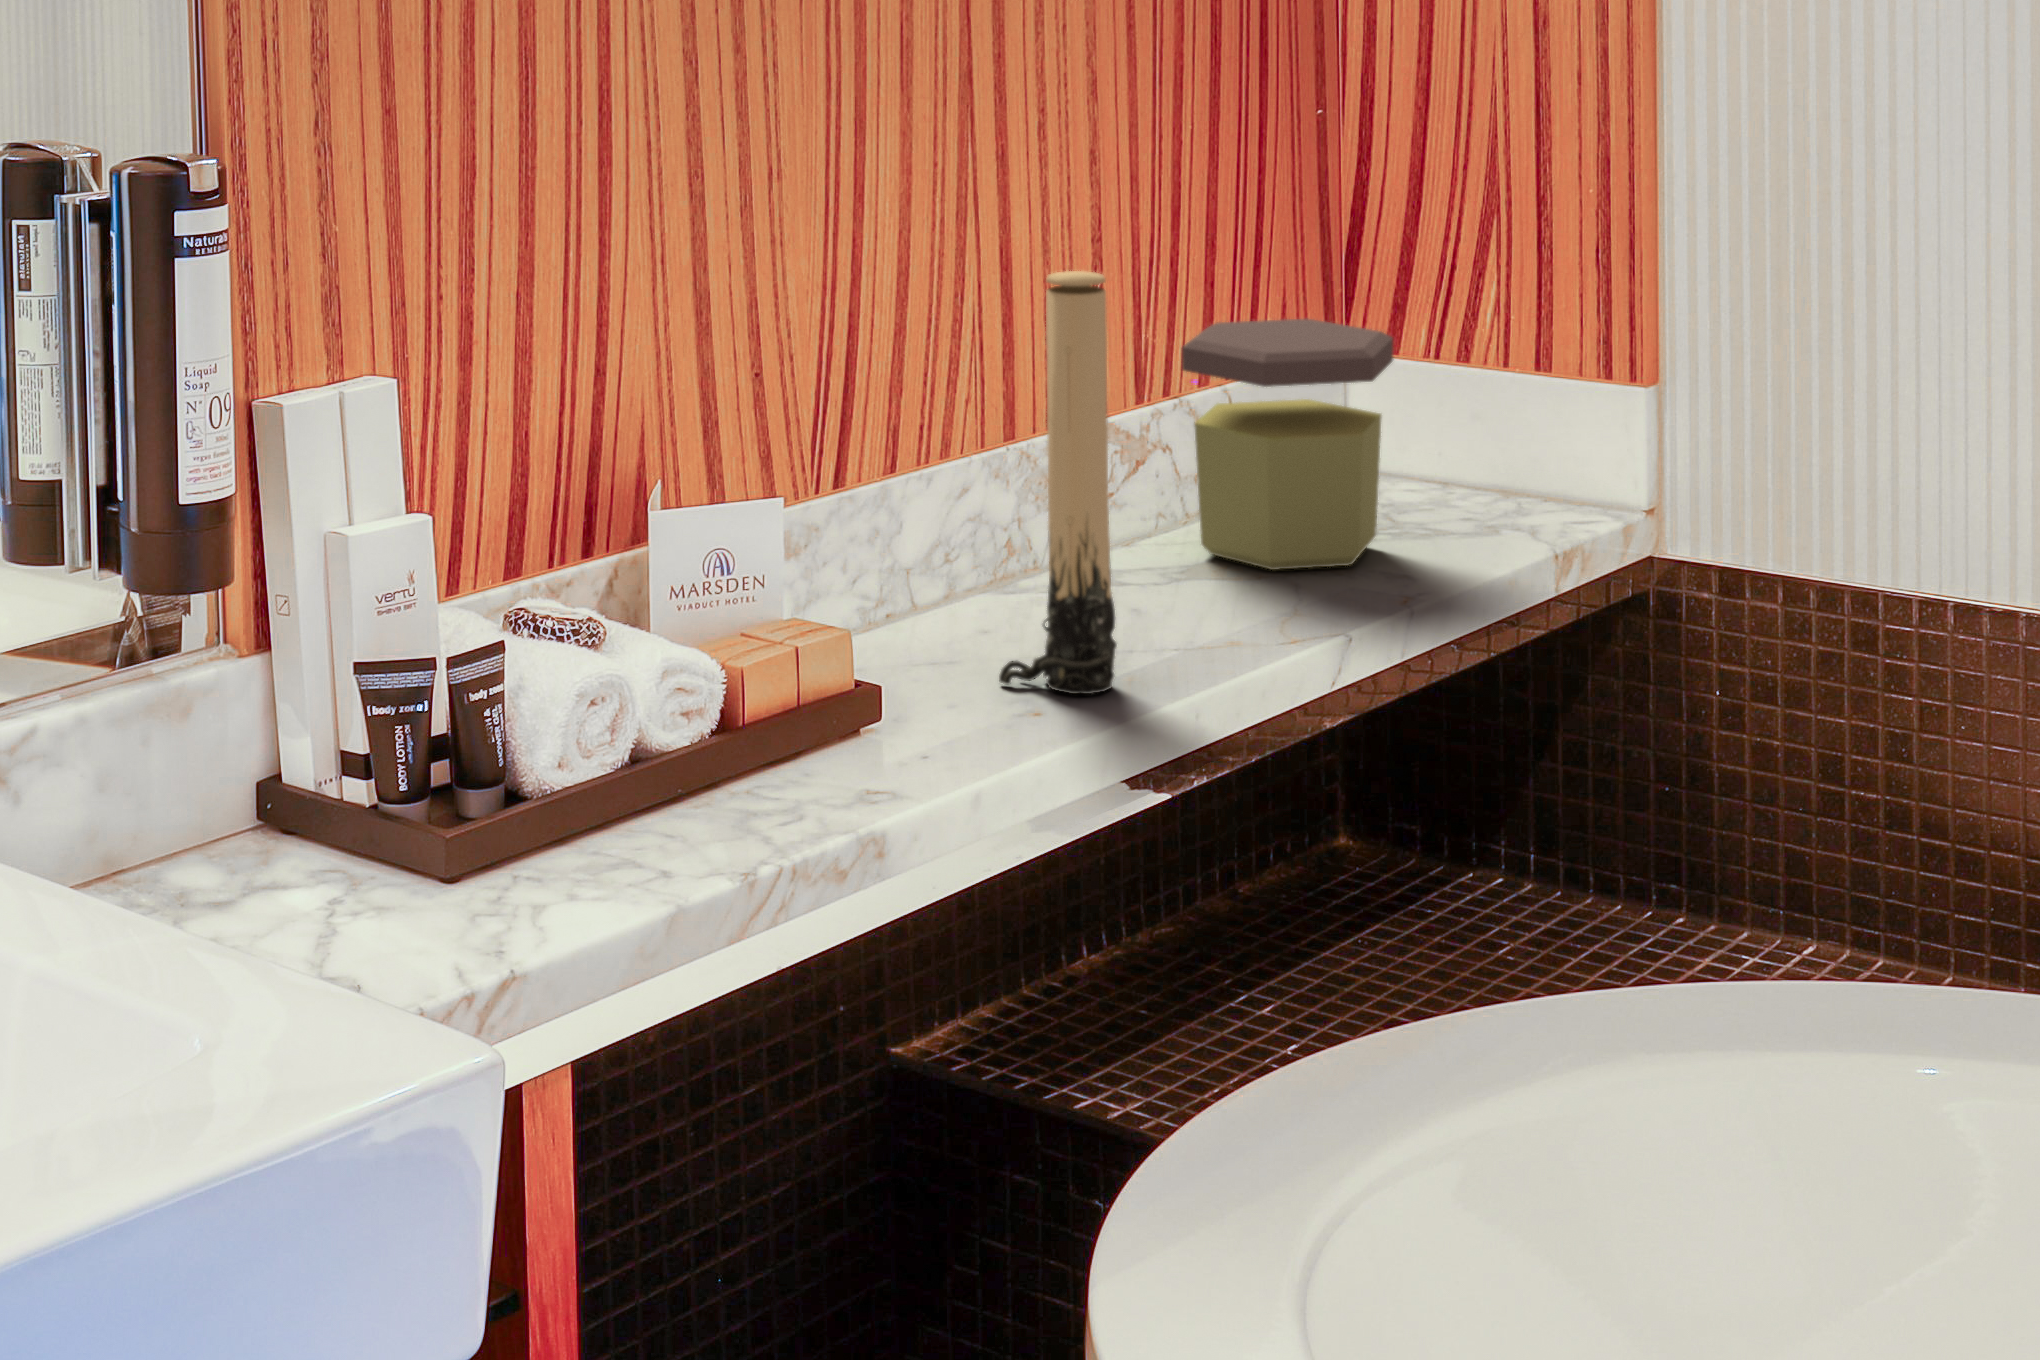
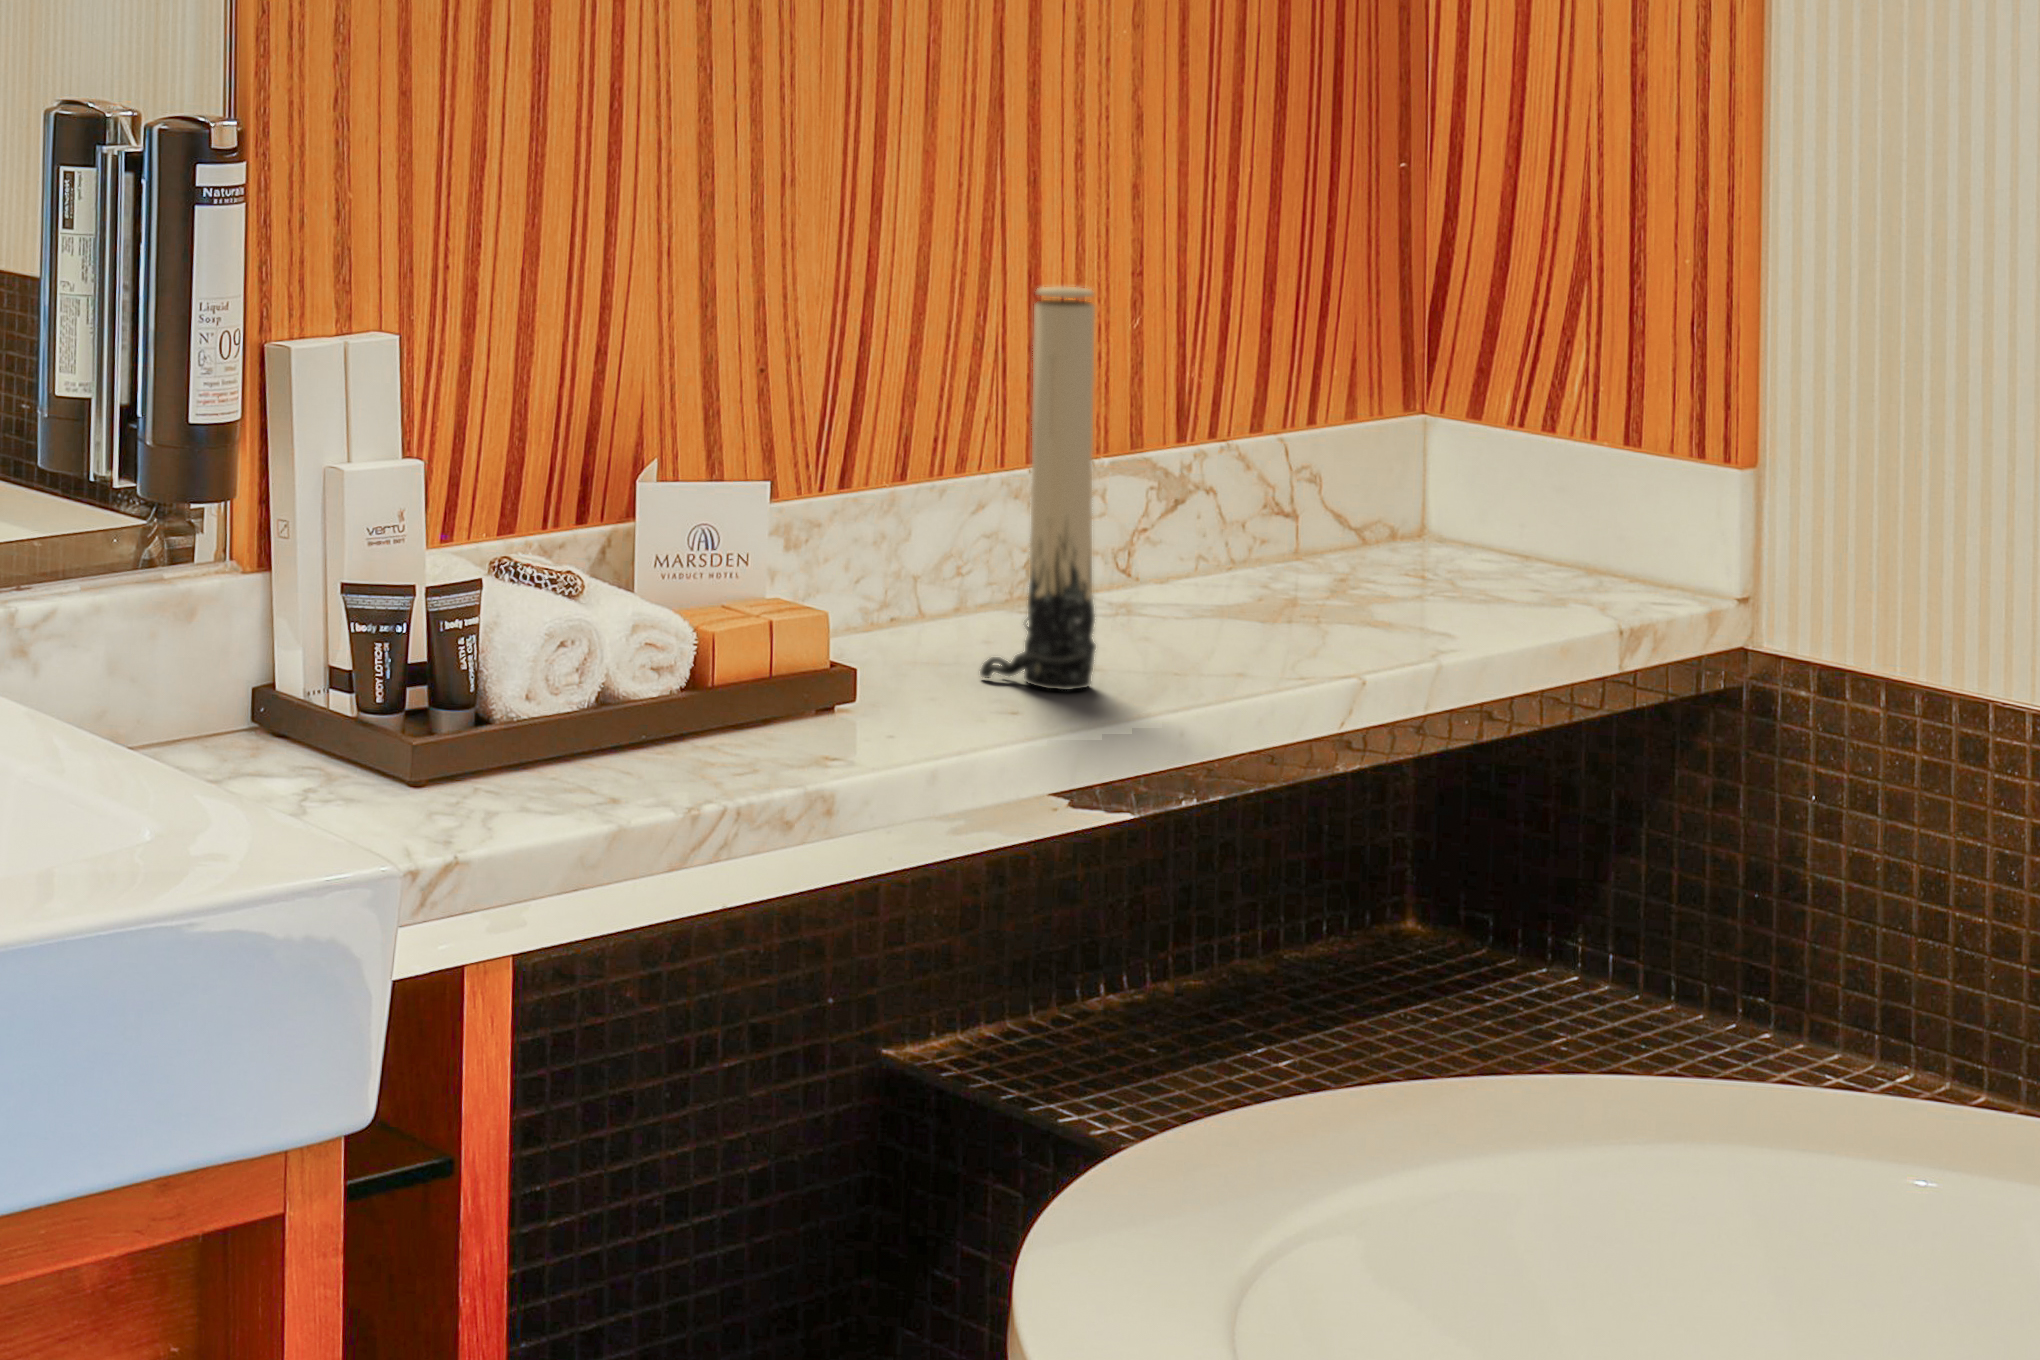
jar: present [1181,318,1393,570] -> none [1215,375,1441,617]

